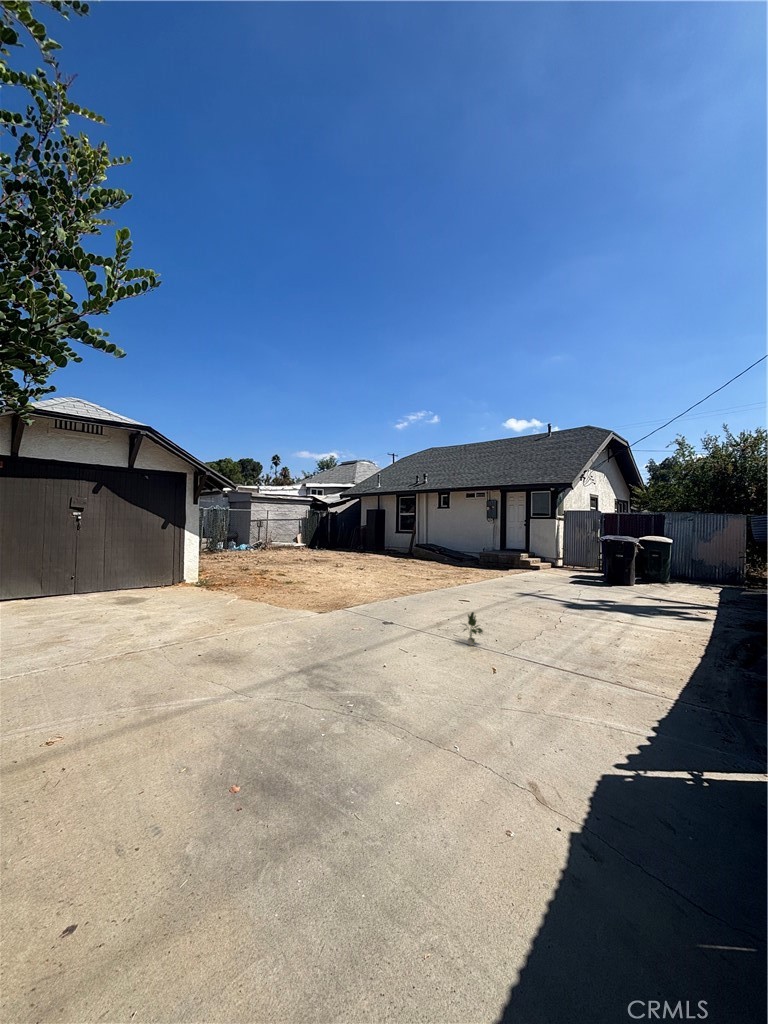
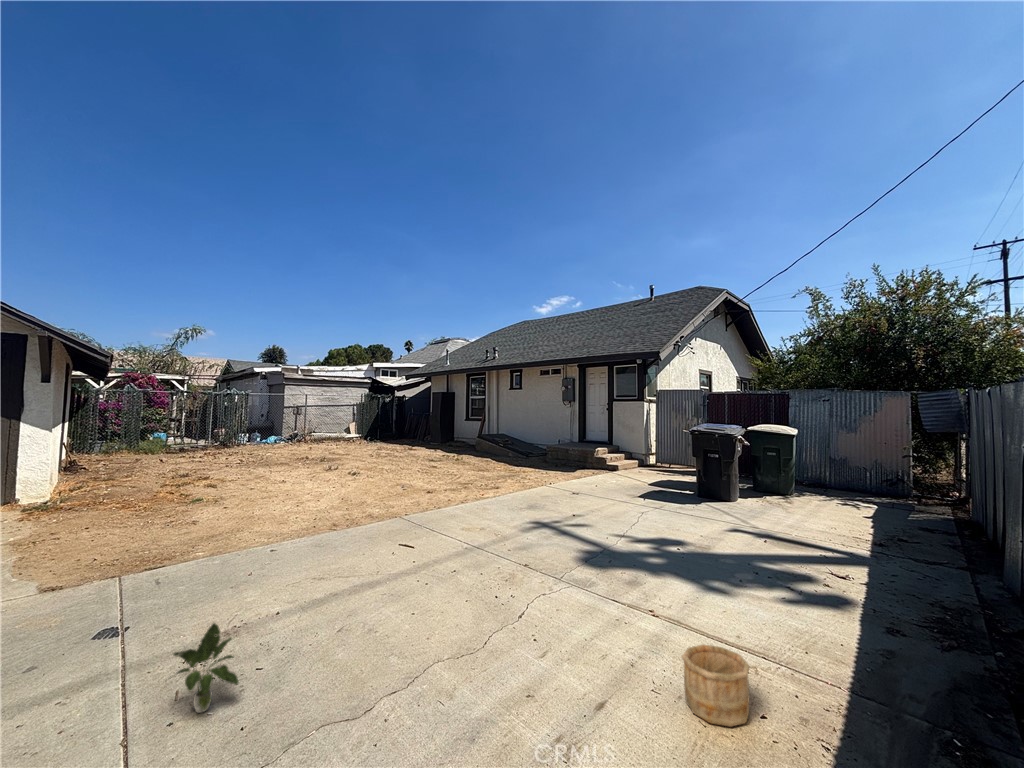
wooden bucket: none [654,625,683,649] -> present [682,645,750,727]

